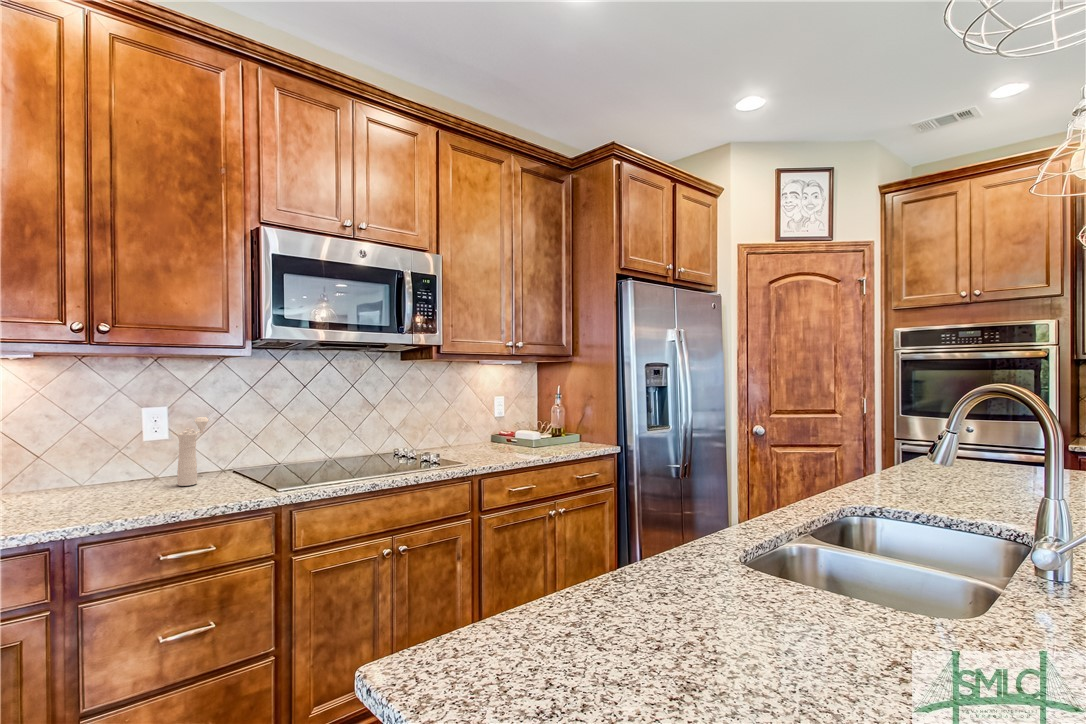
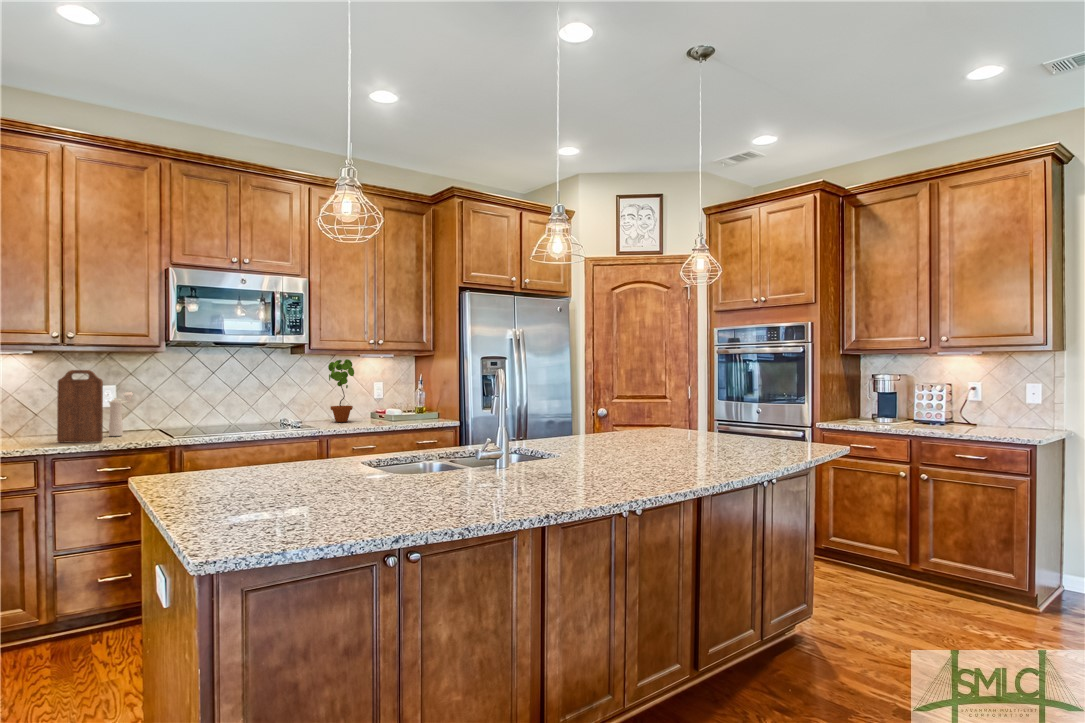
potted plant: none [455,366,490,450] -> present [328,359,354,422]
cutting board: none [104,390,176,503] -> present [57,370,103,443]

